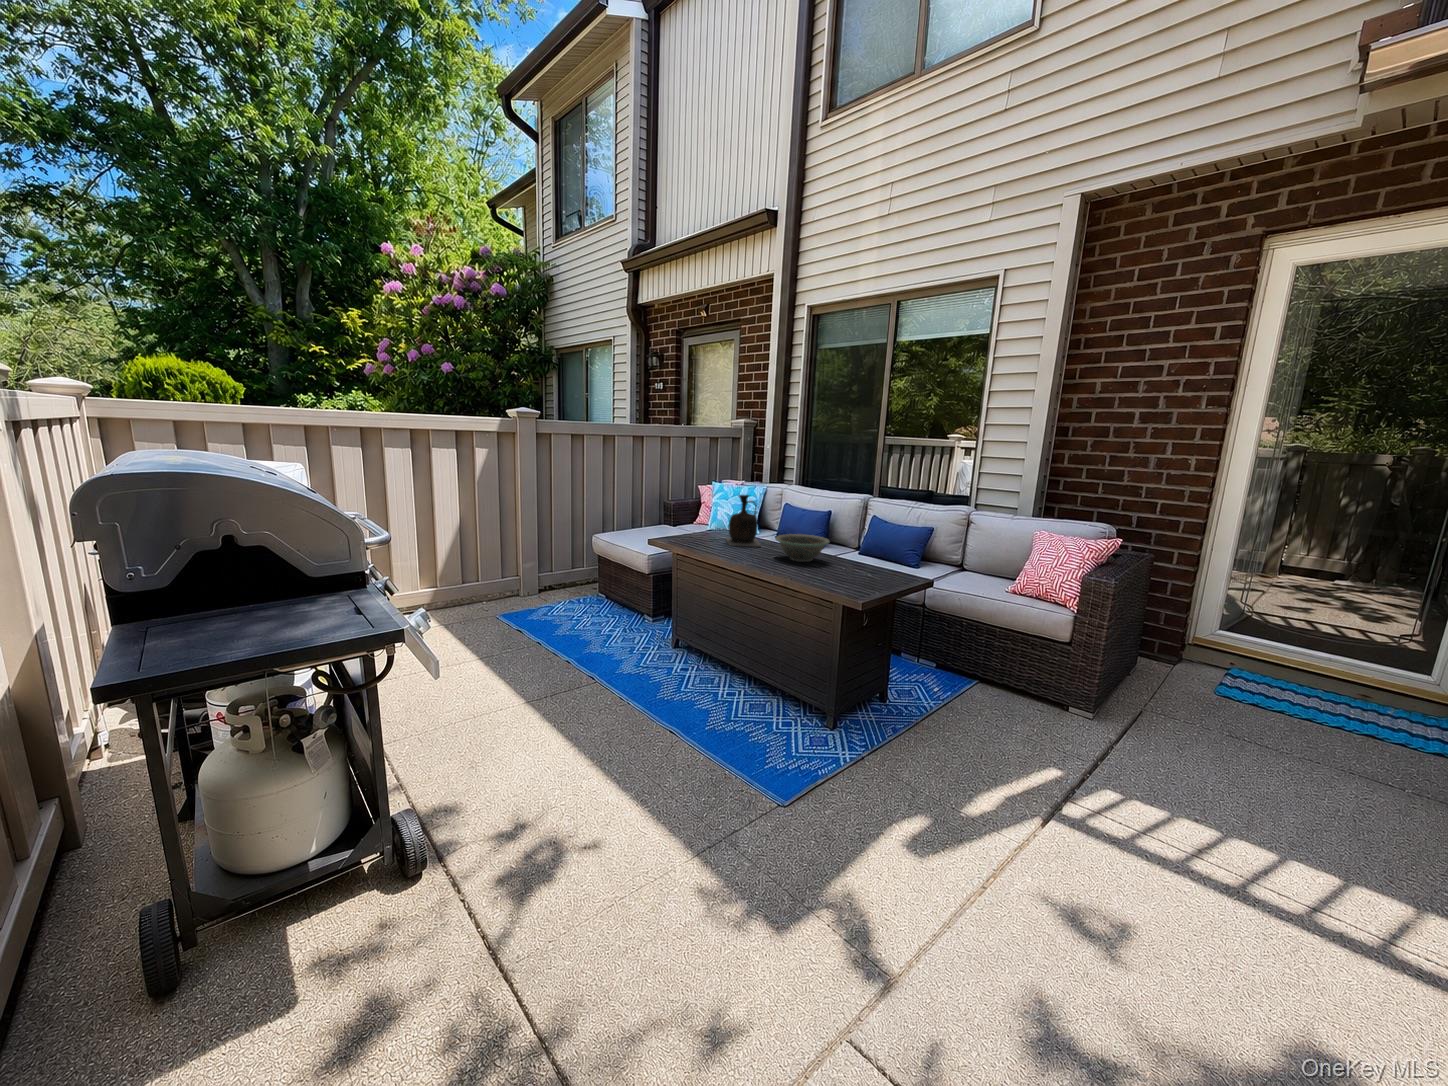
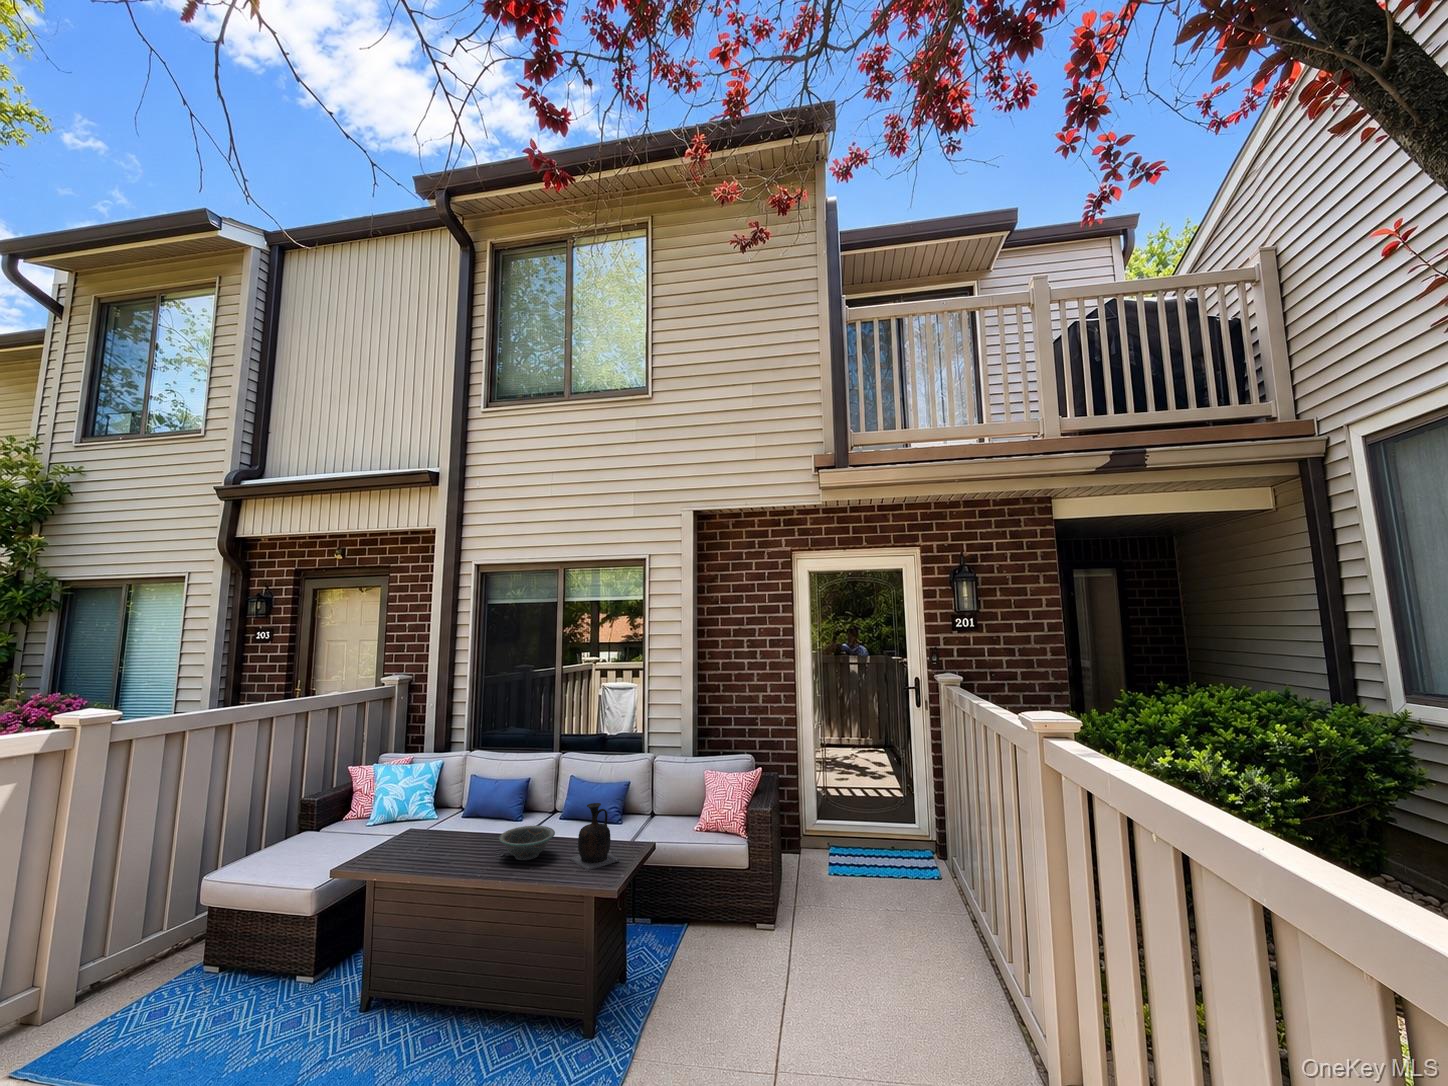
vase: present [726,495,761,547] -> present [570,803,619,870]

